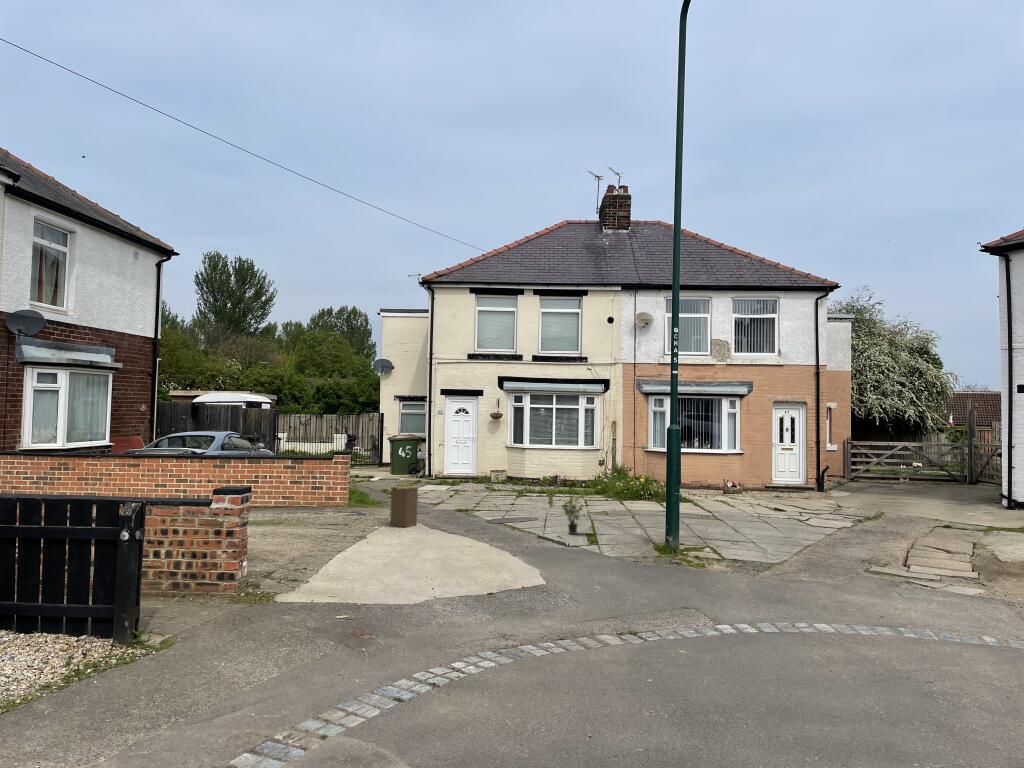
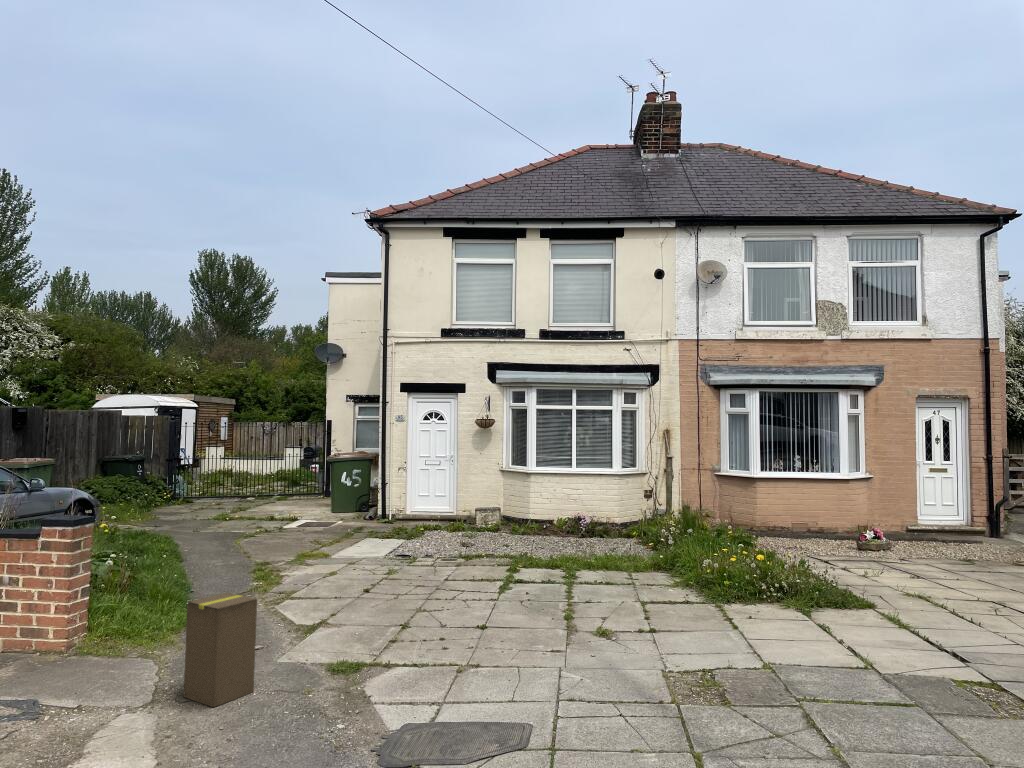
potted plant: present [563,495,582,534] -> none [611,622,666,732]

